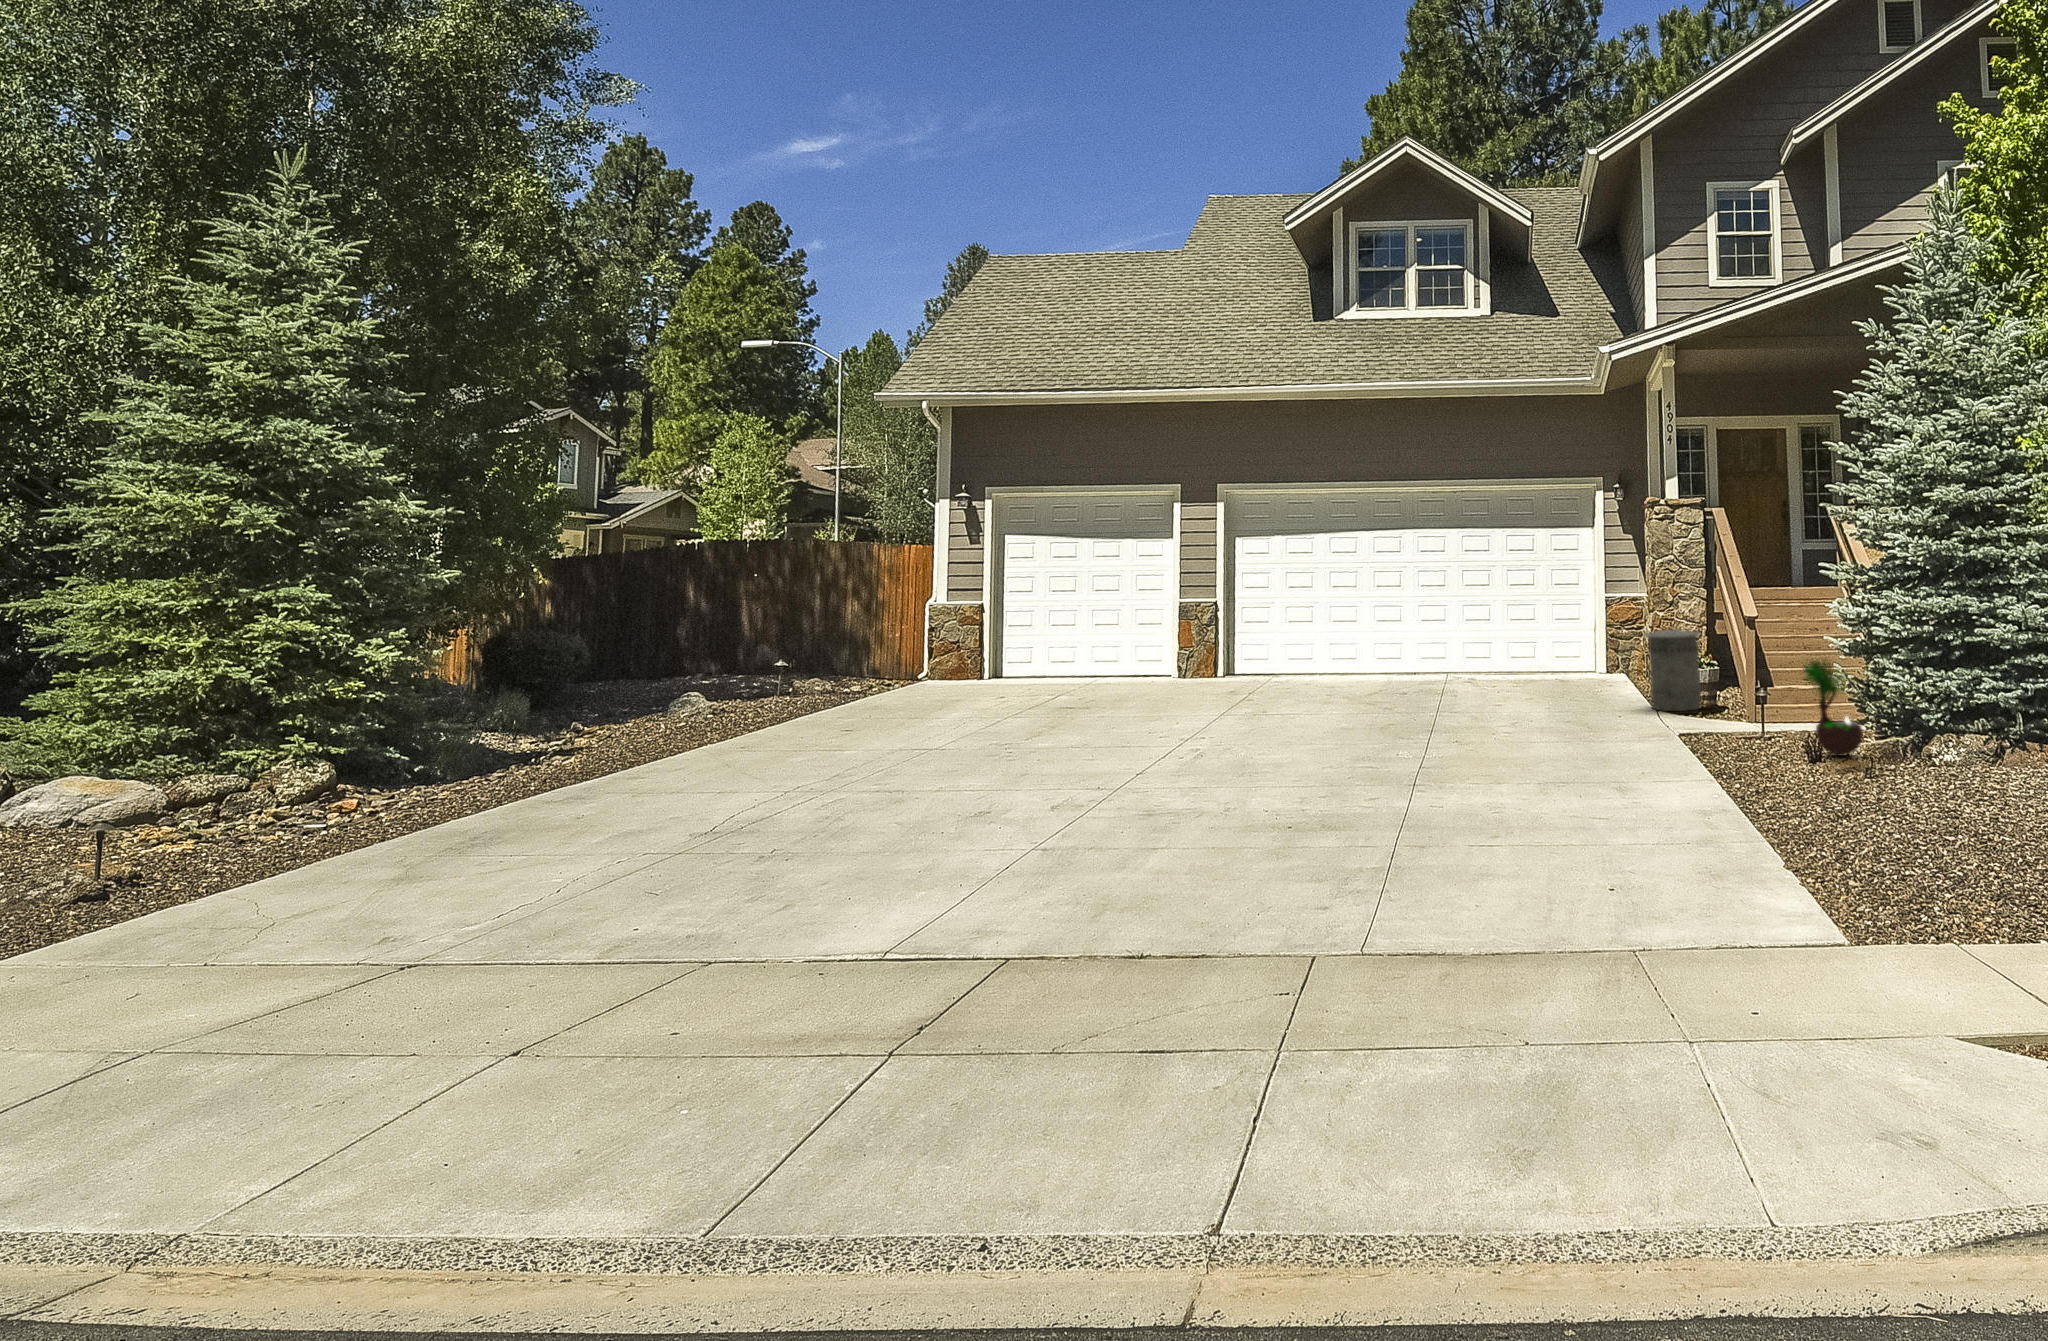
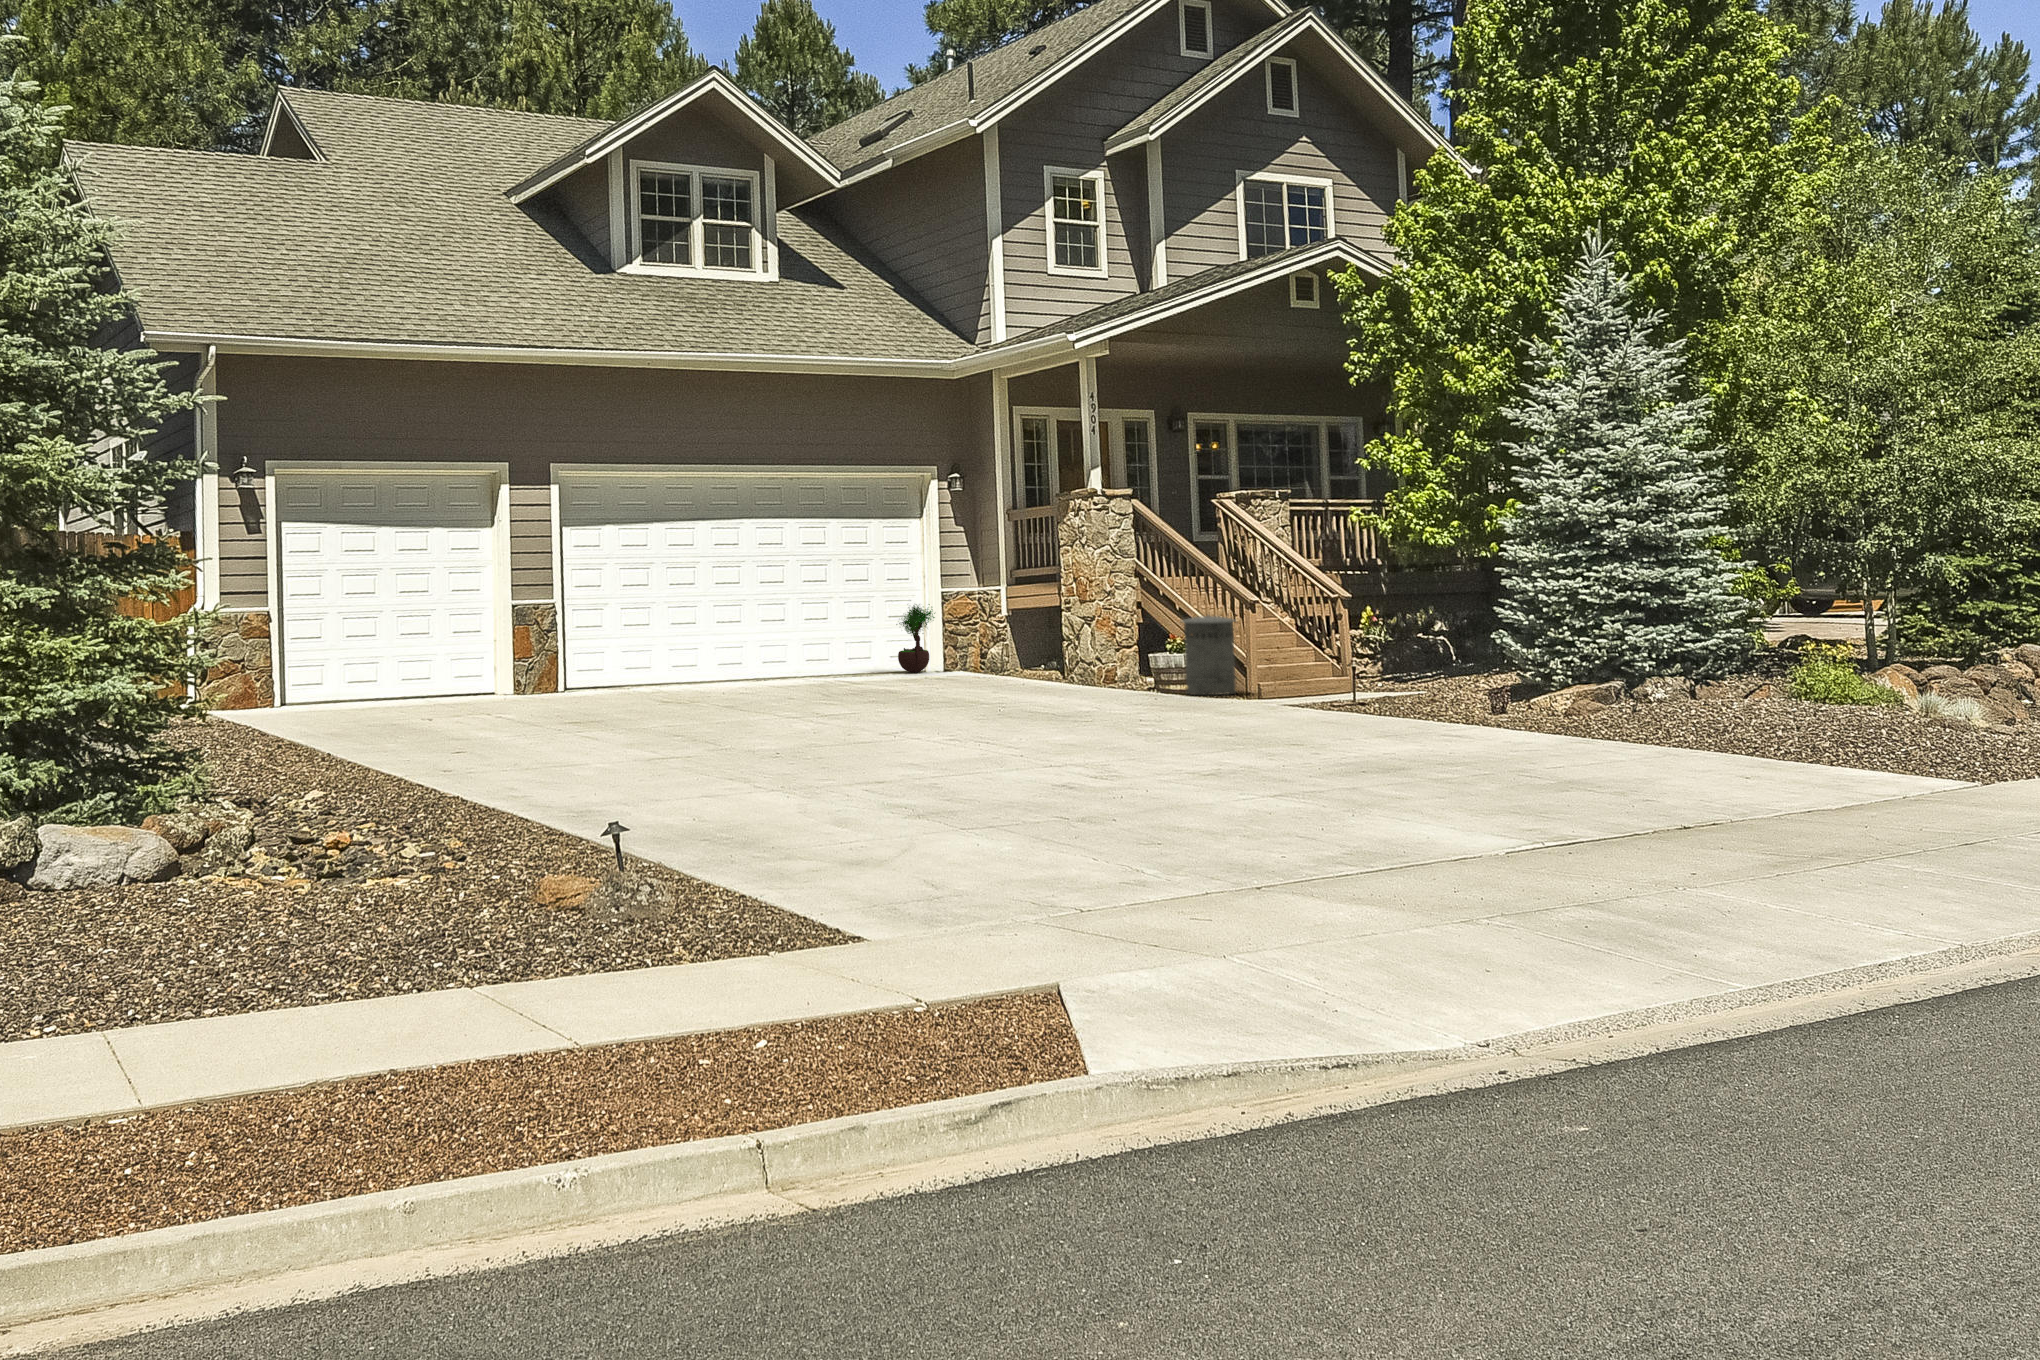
potted tree: present [1800,659,1863,756] -> present [896,604,935,673]

